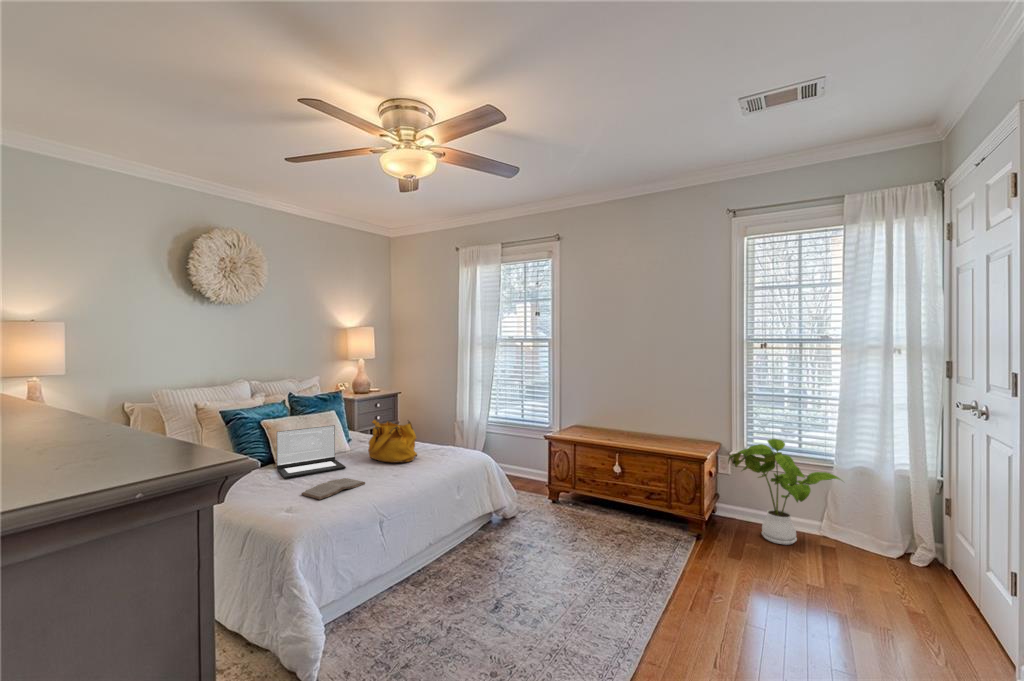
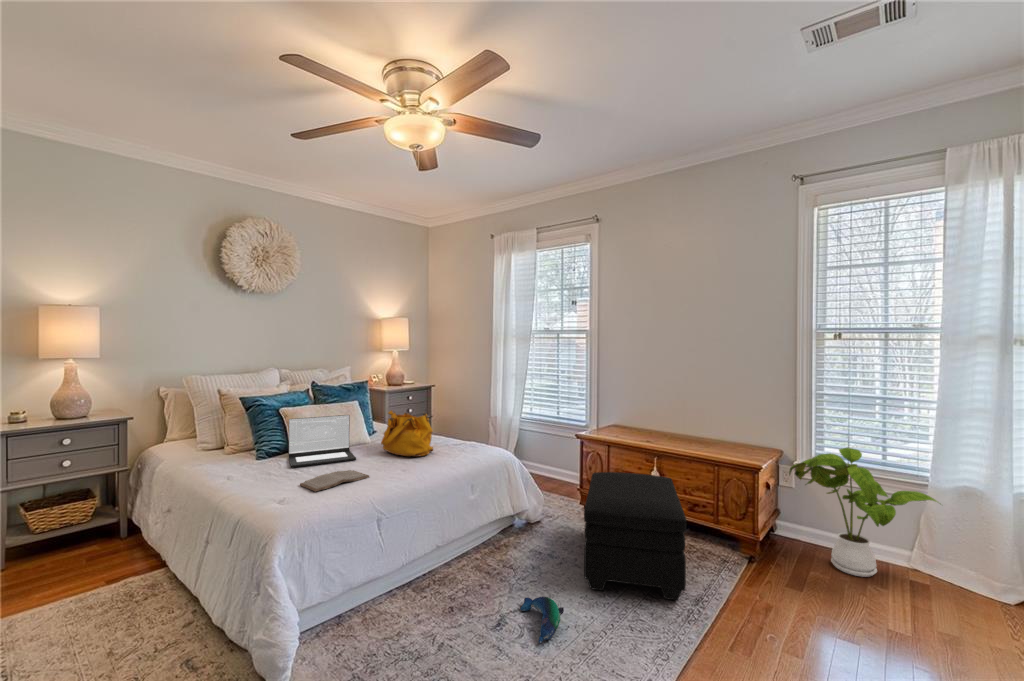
ottoman: none [563,469,650,575] -> present [584,472,686,600]
plush toy: none [512,580,552,619] -> present [520,596,564,644]

